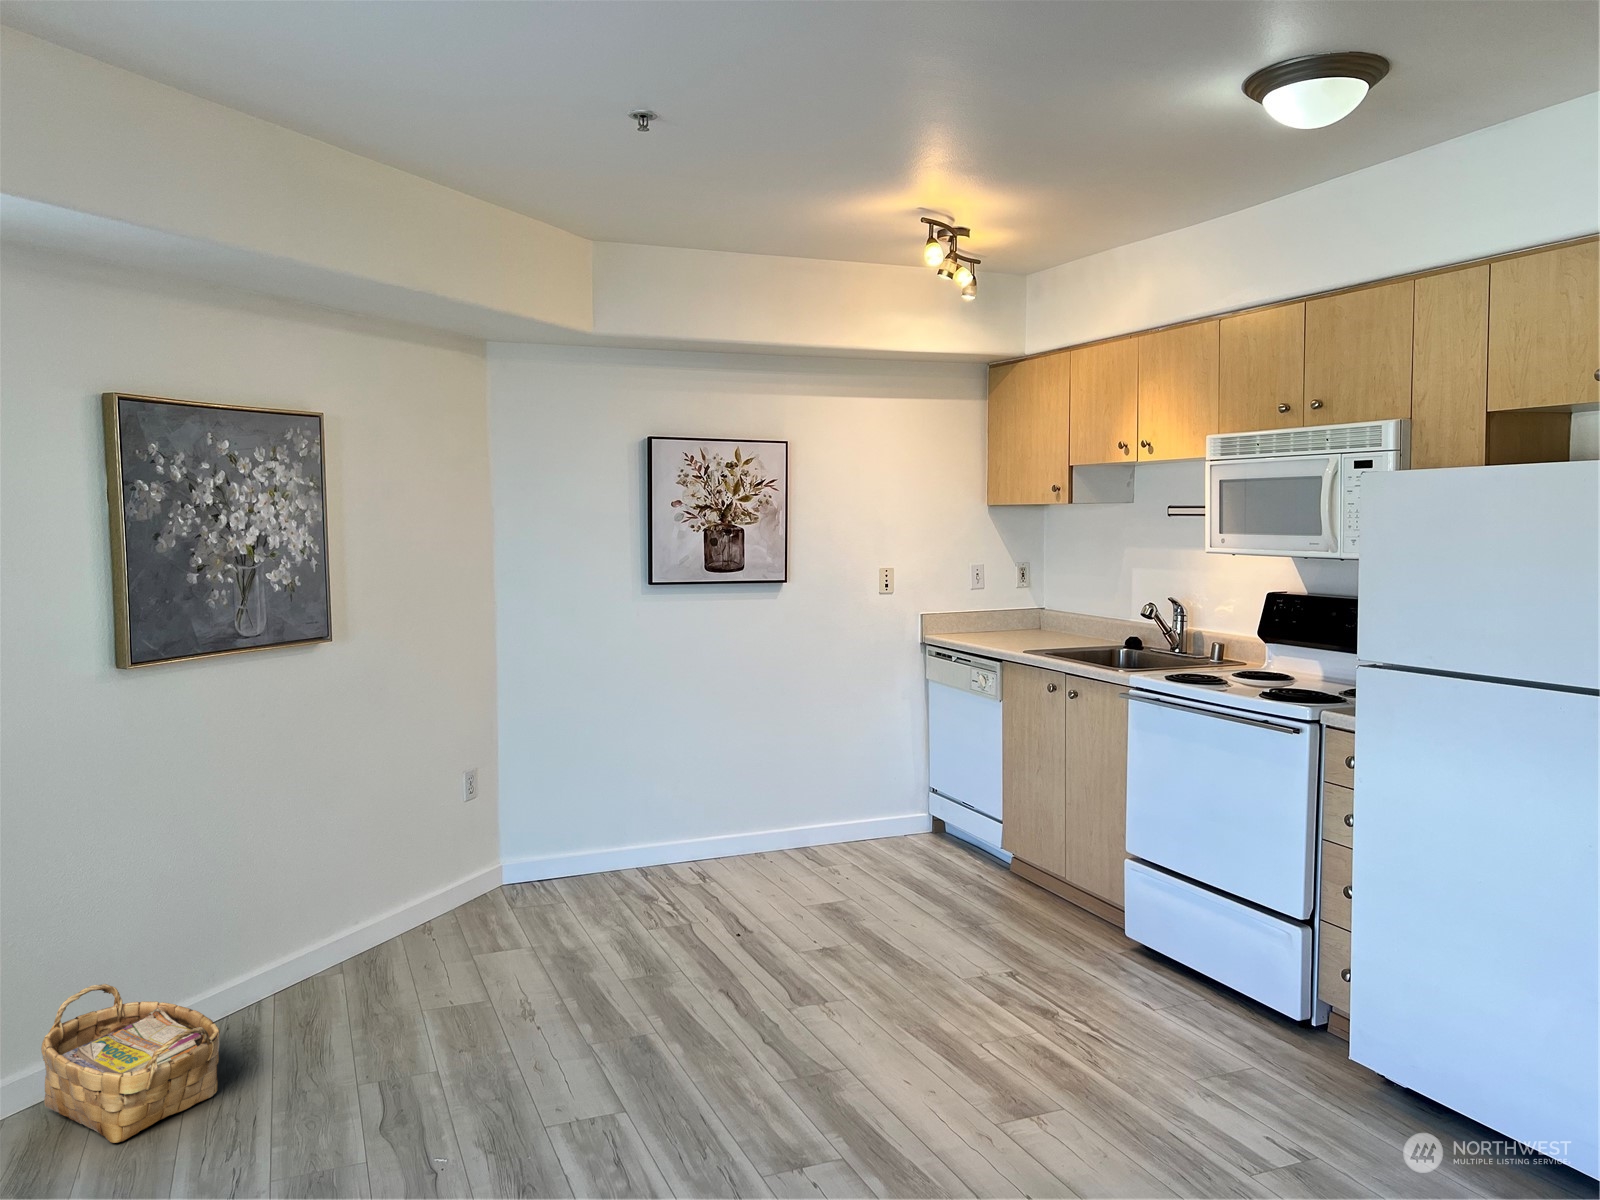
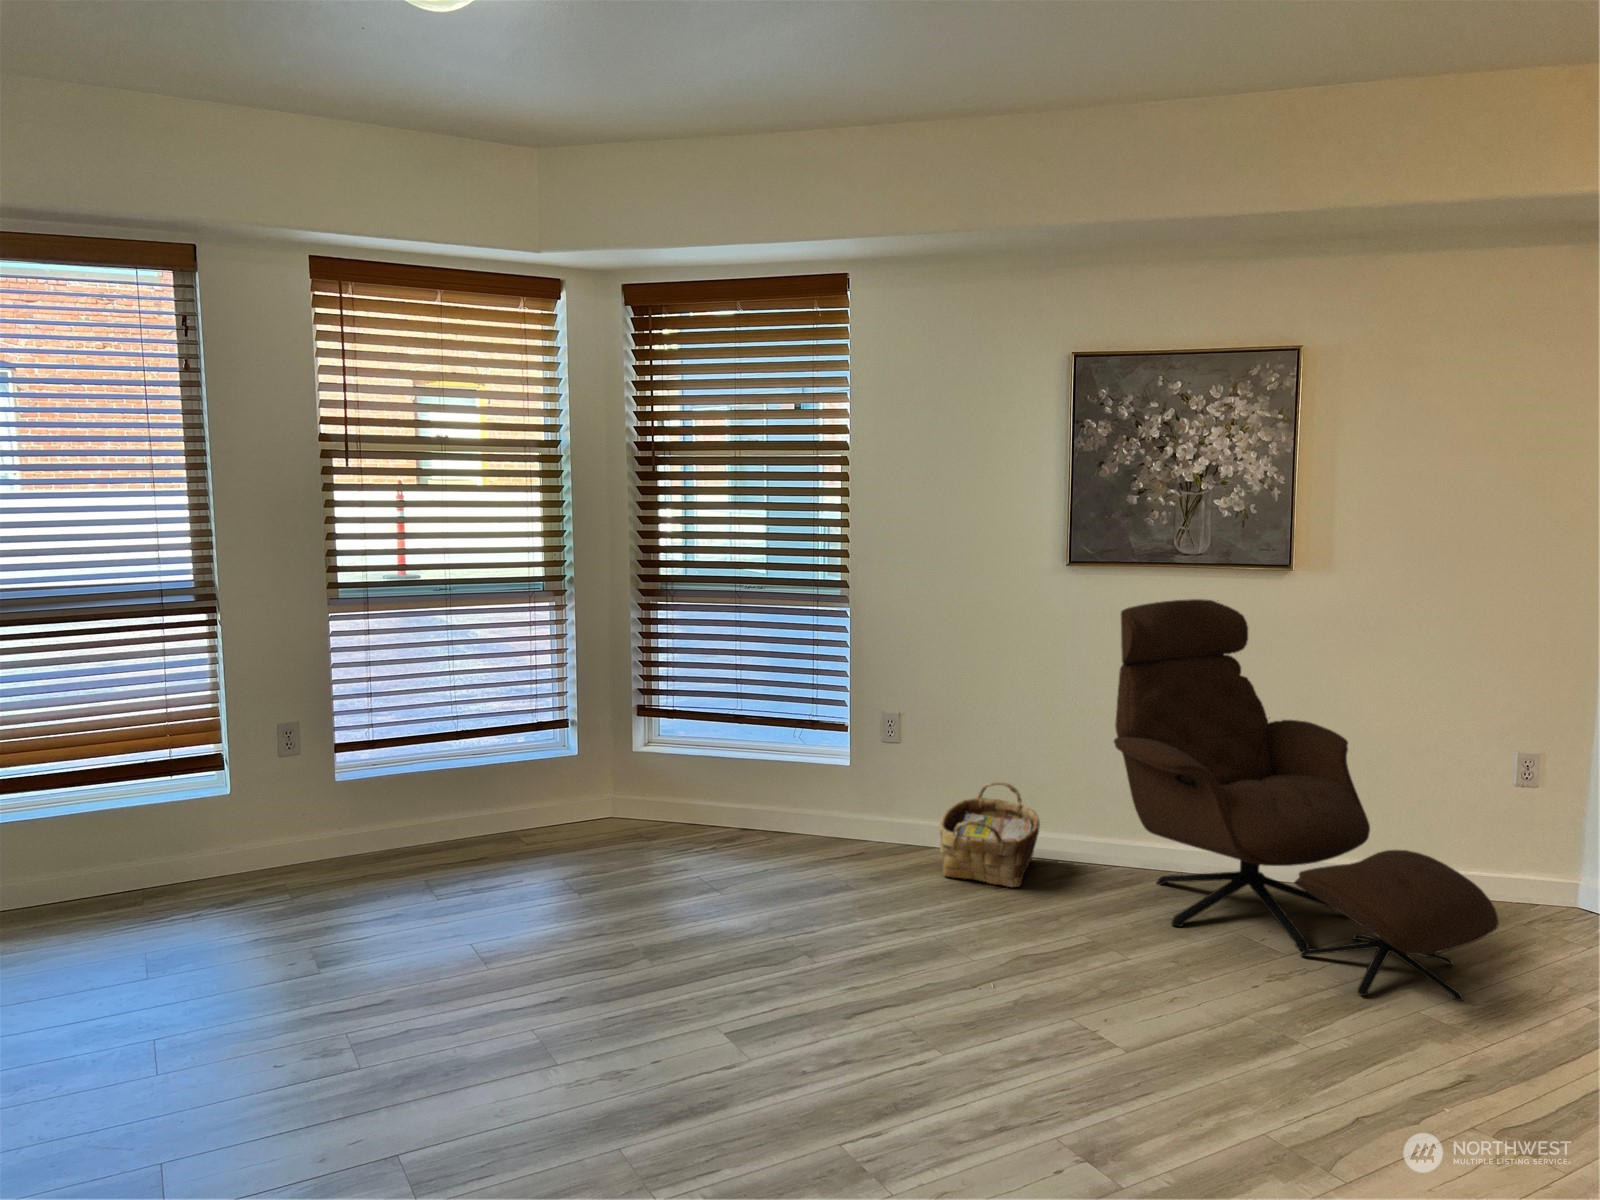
lounge chair: none [248,683,613,1022] -> present [1114,599,1499,1001]

